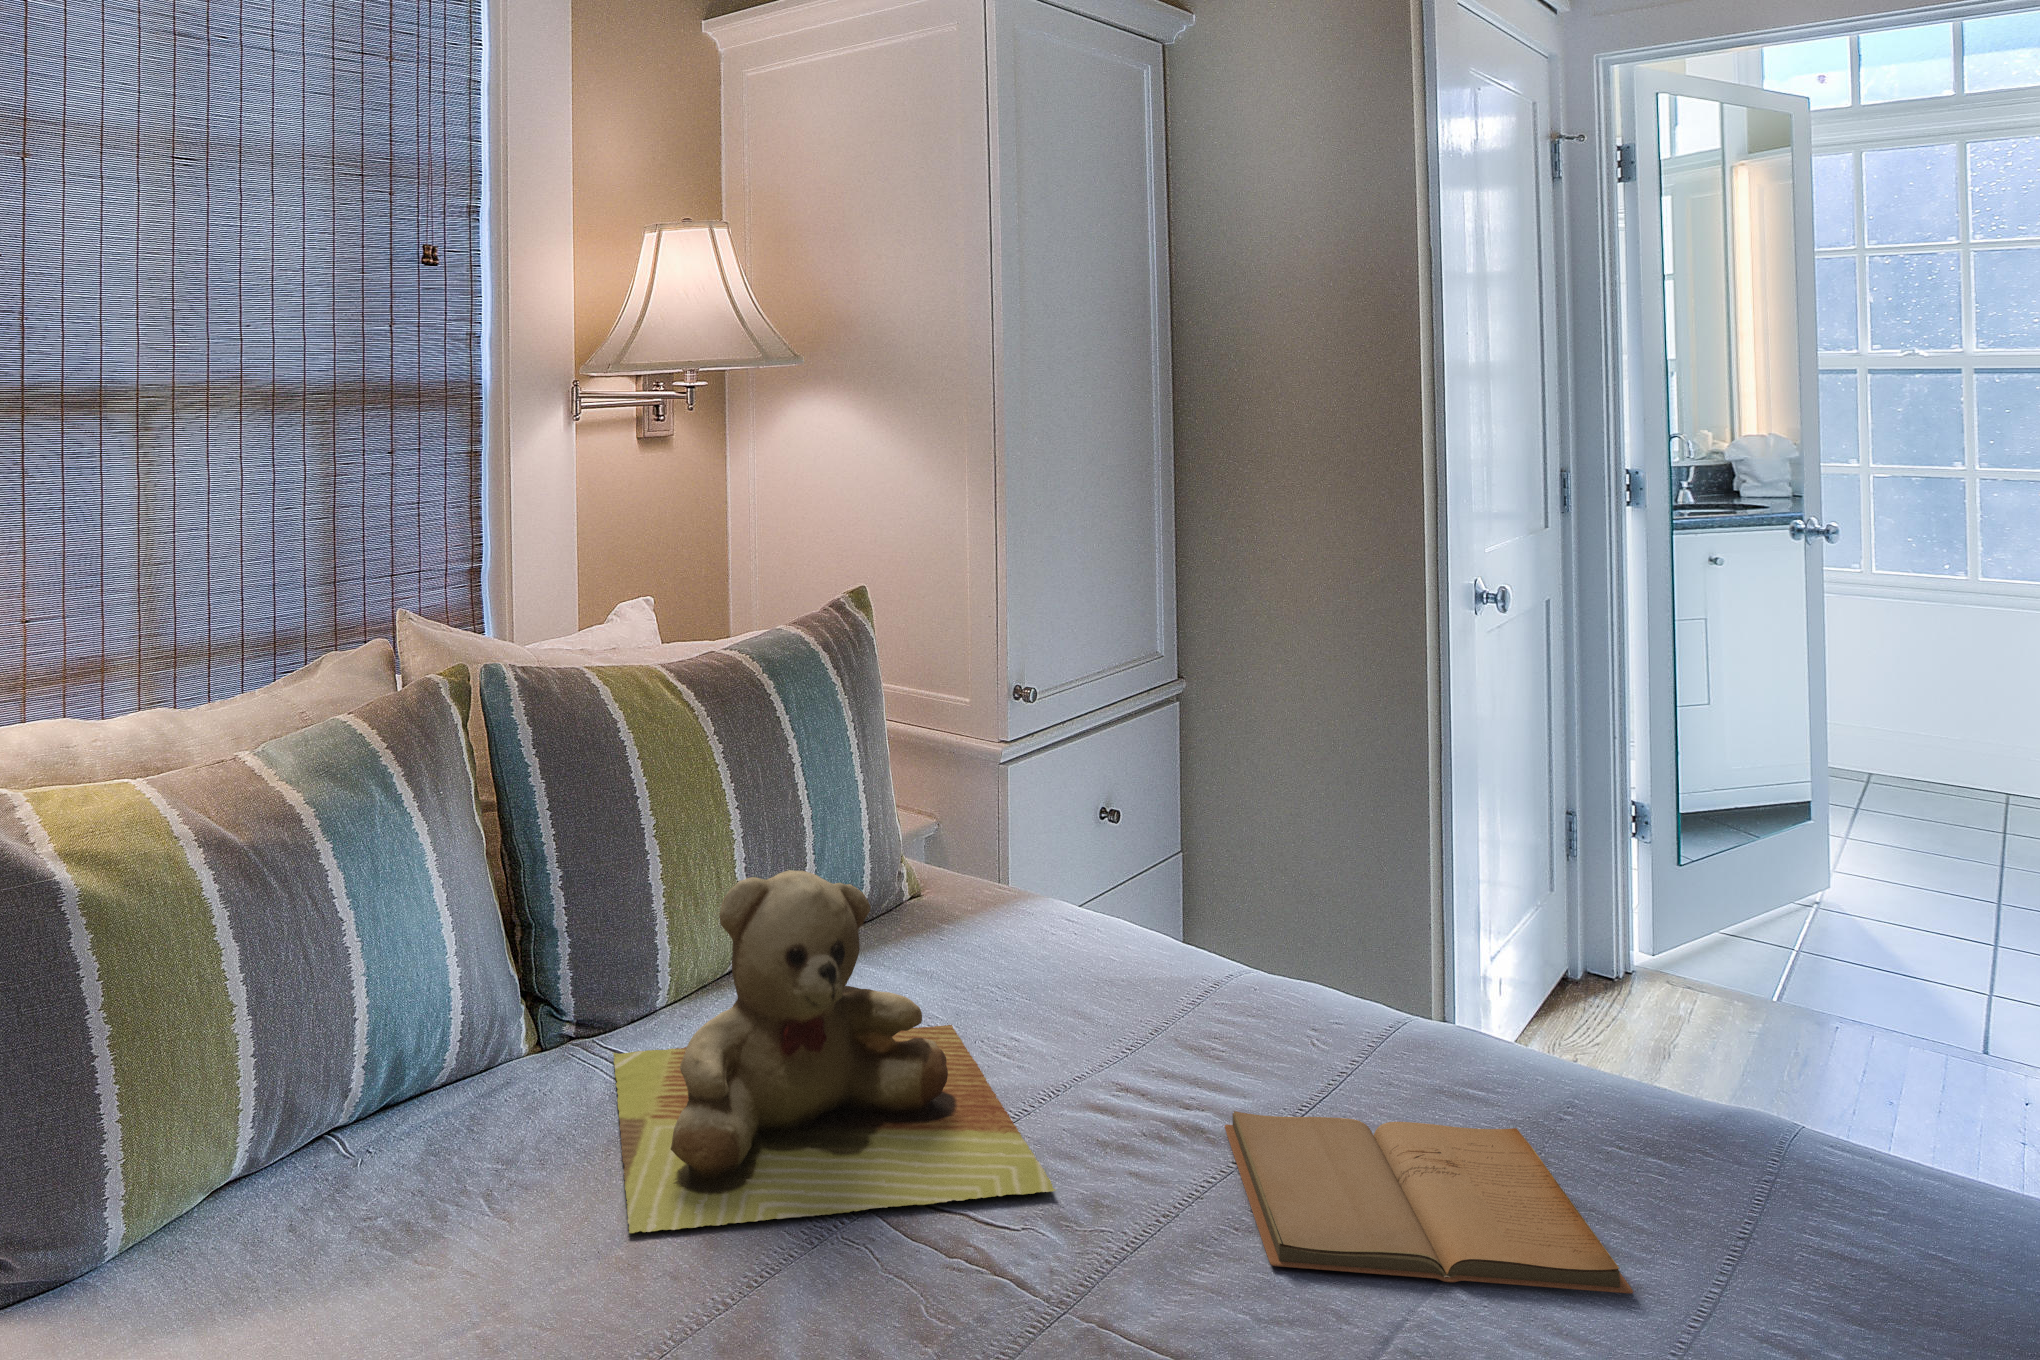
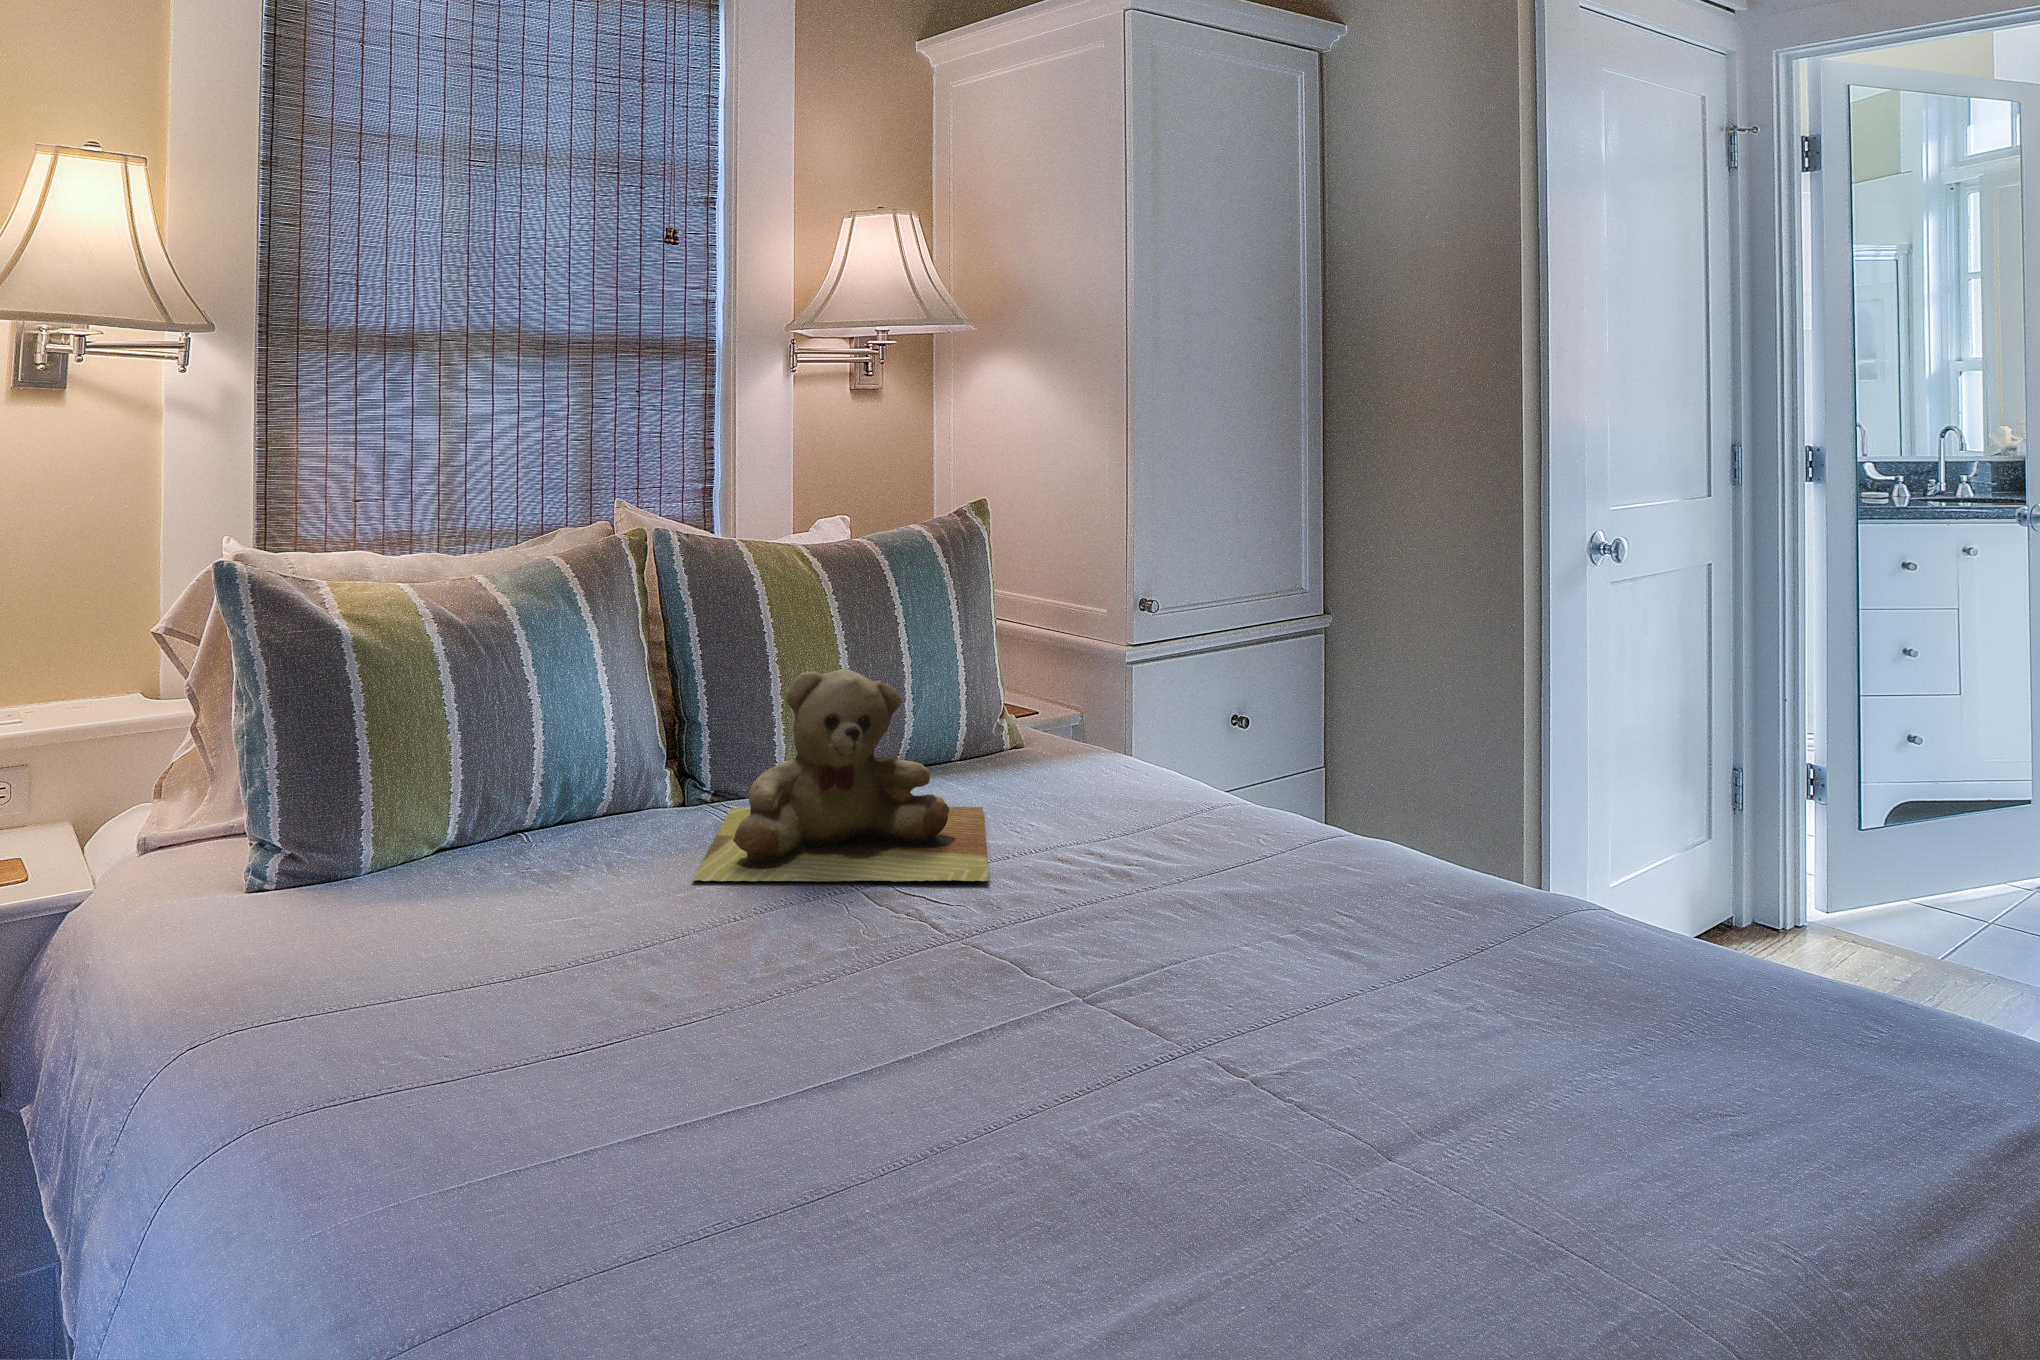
book: present [1225,1111,1633,1294] -> none [1107,851,1351,945]

